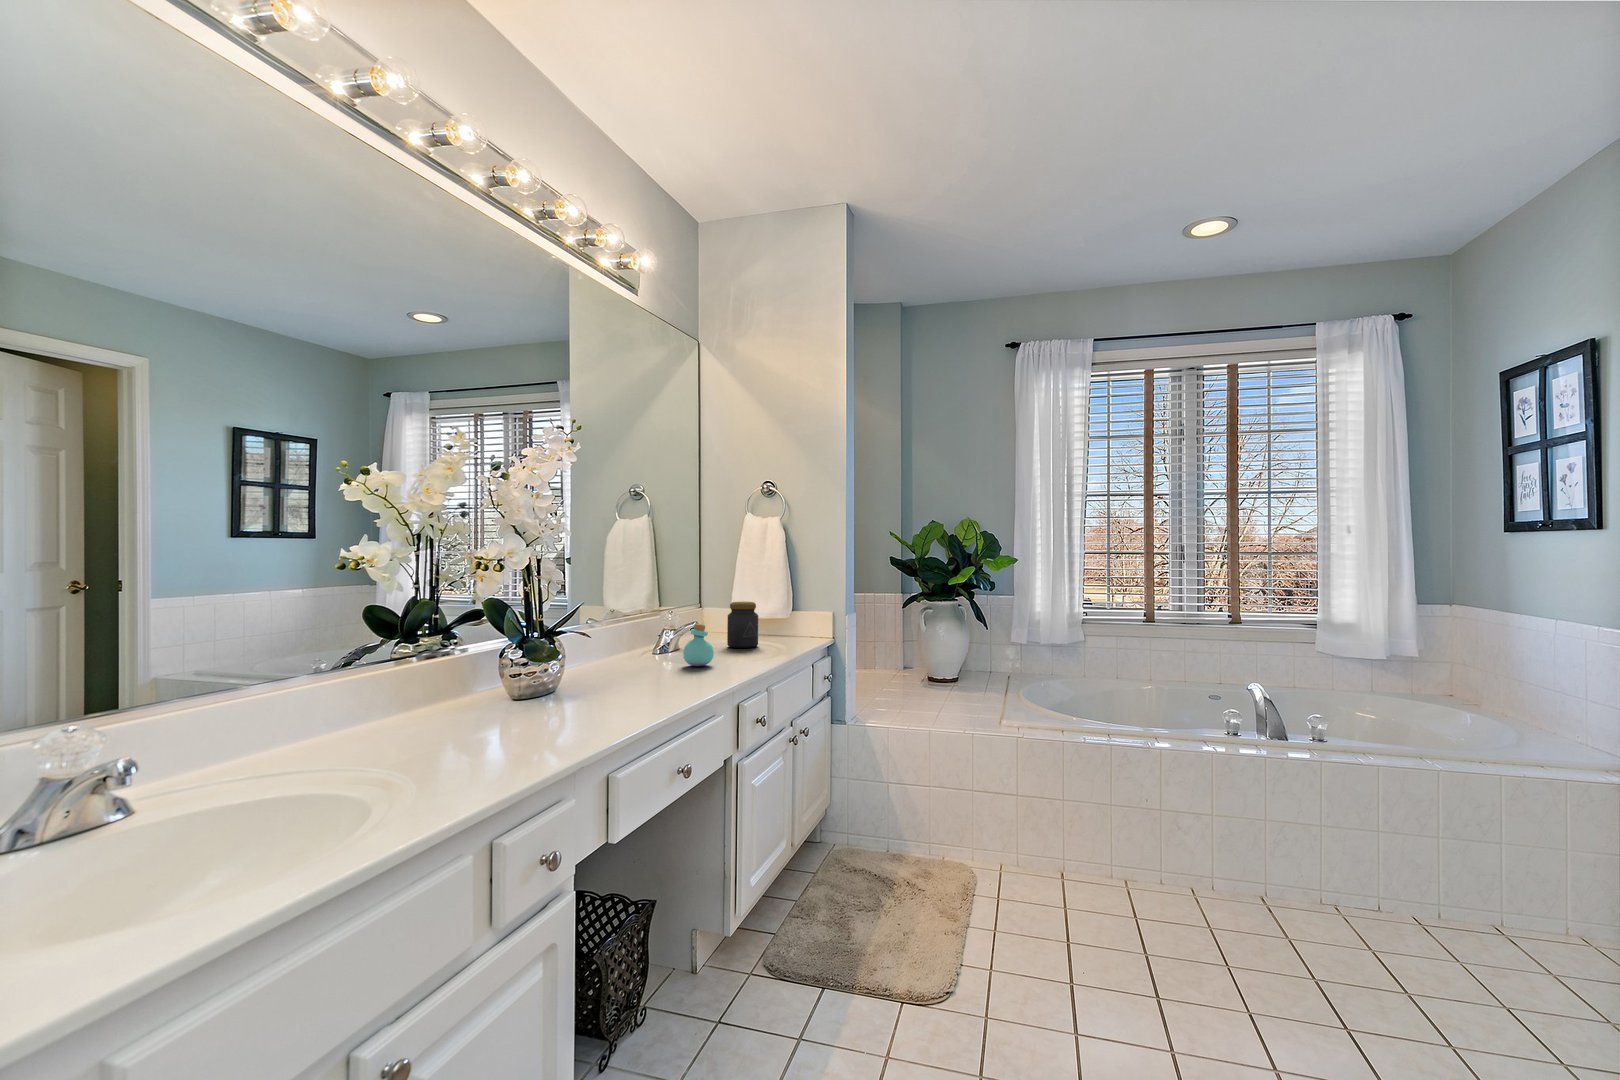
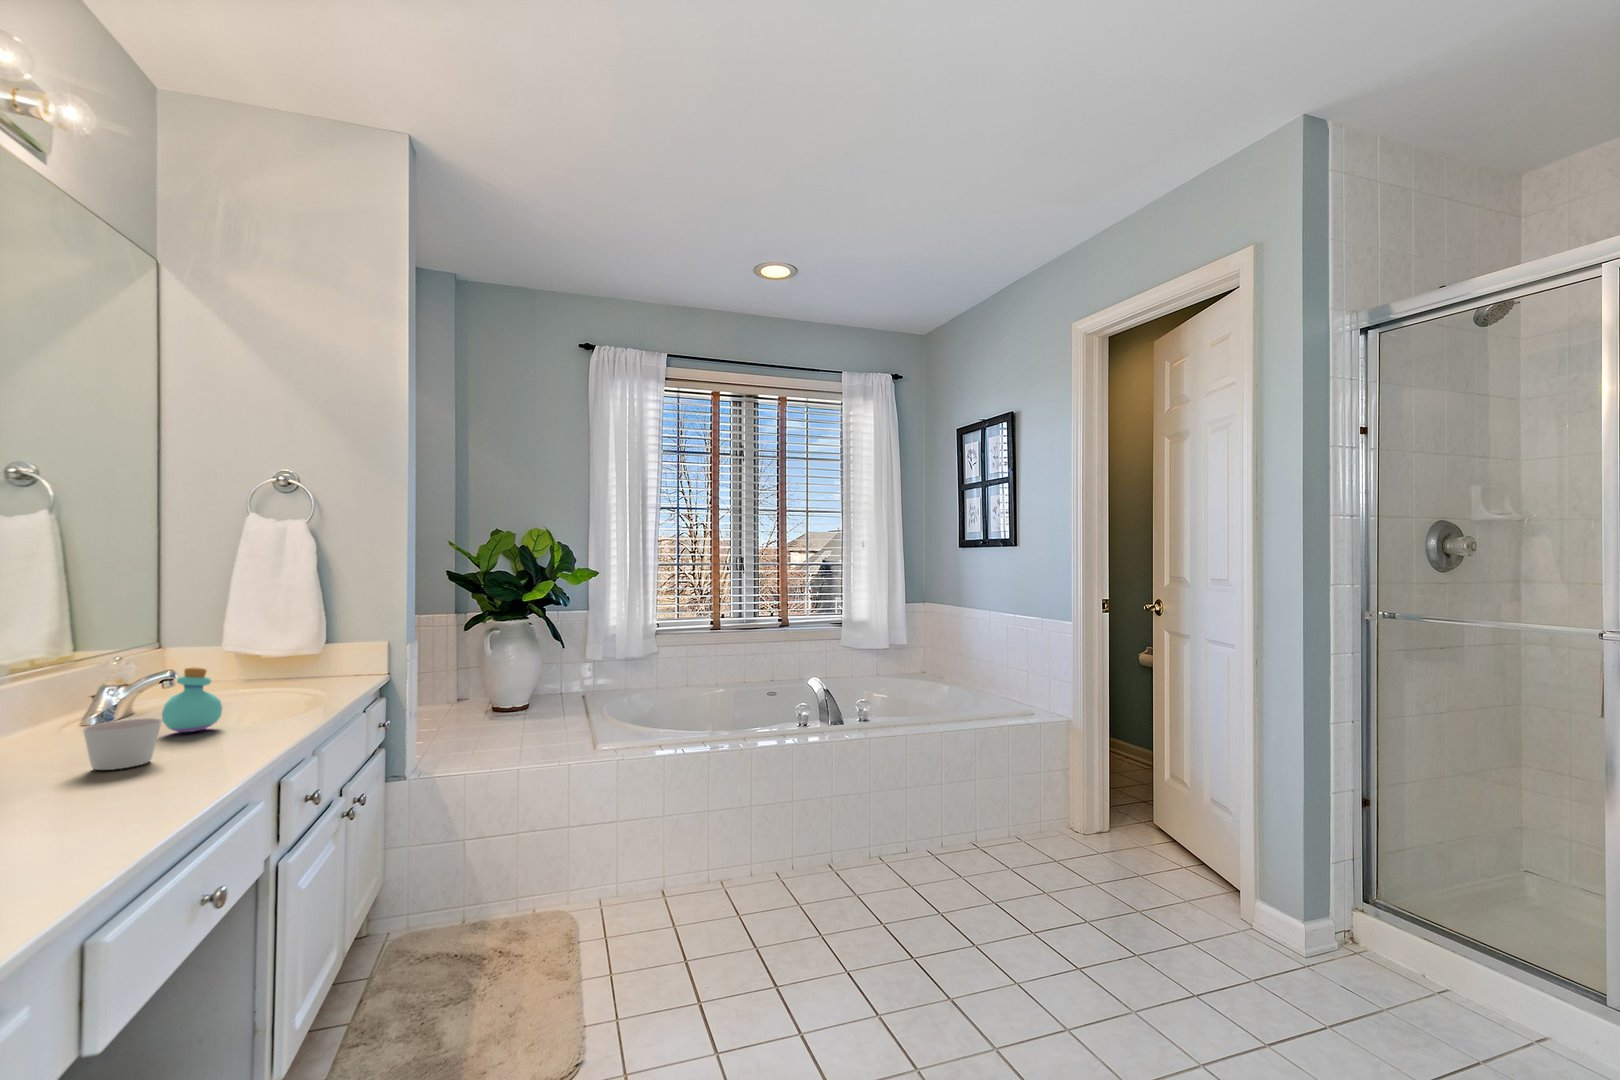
jar: present [727,602,758,648] -> none [225,632,280,699]
candle: none [638,654,674,683] -> present [83,718,162,770]

